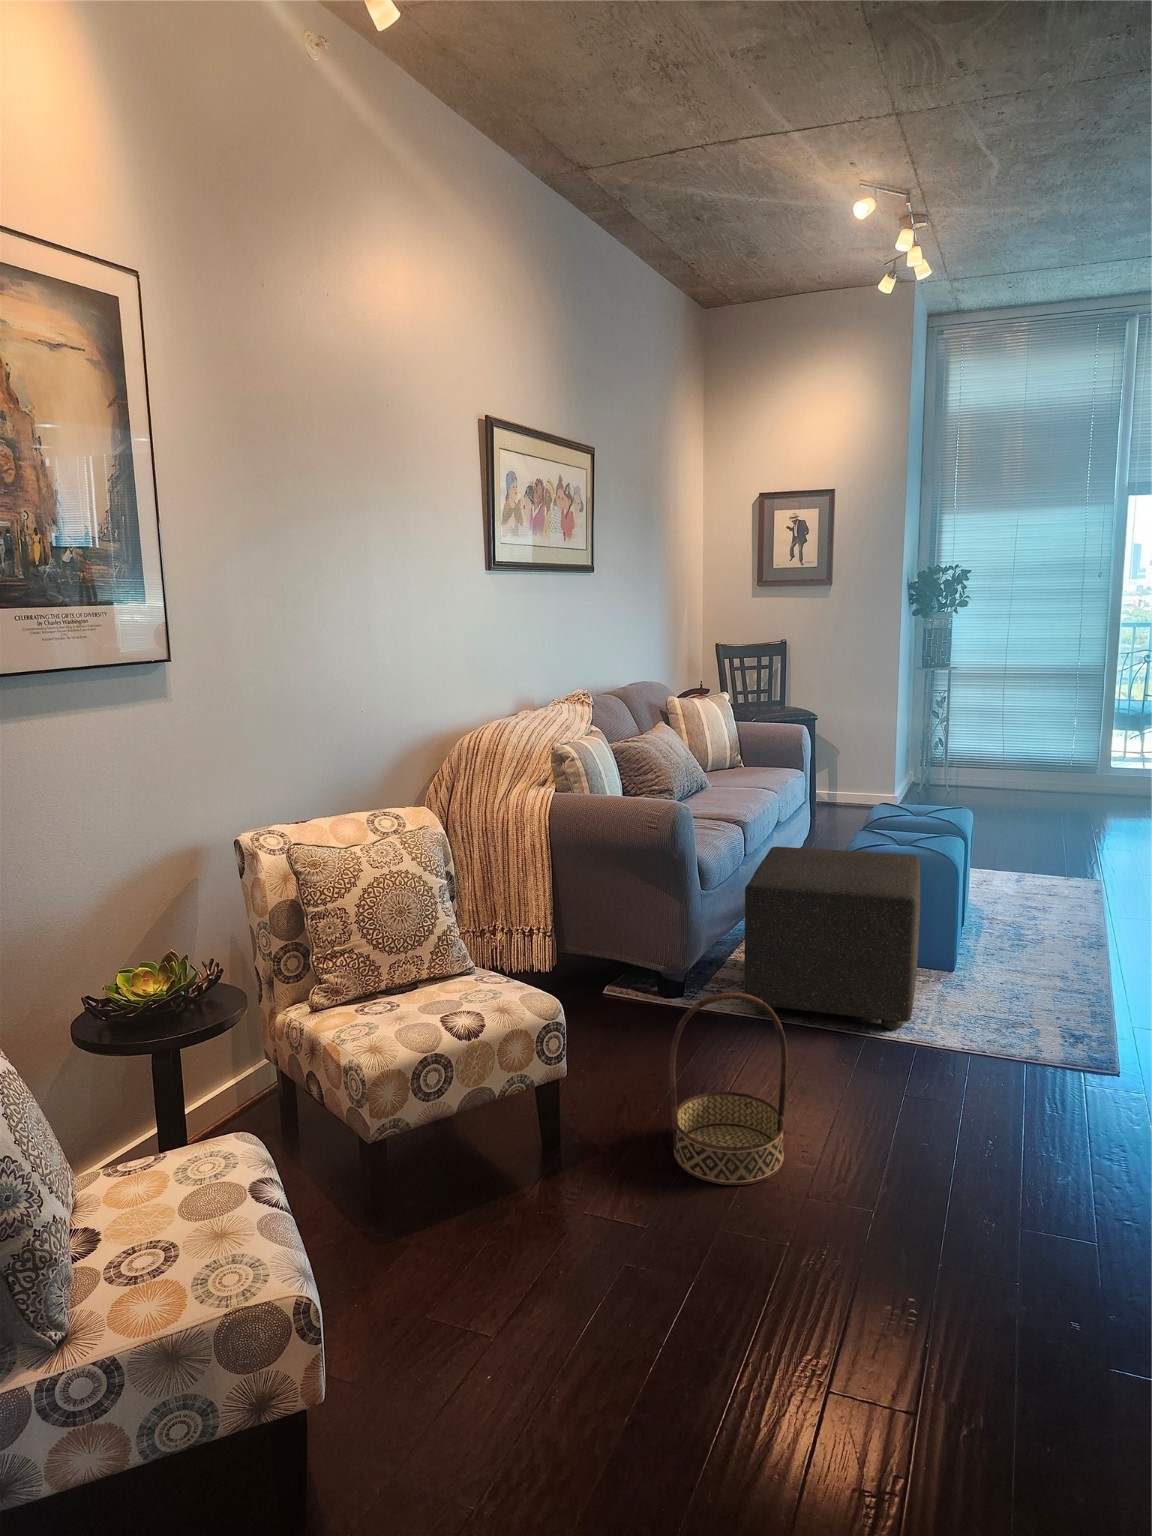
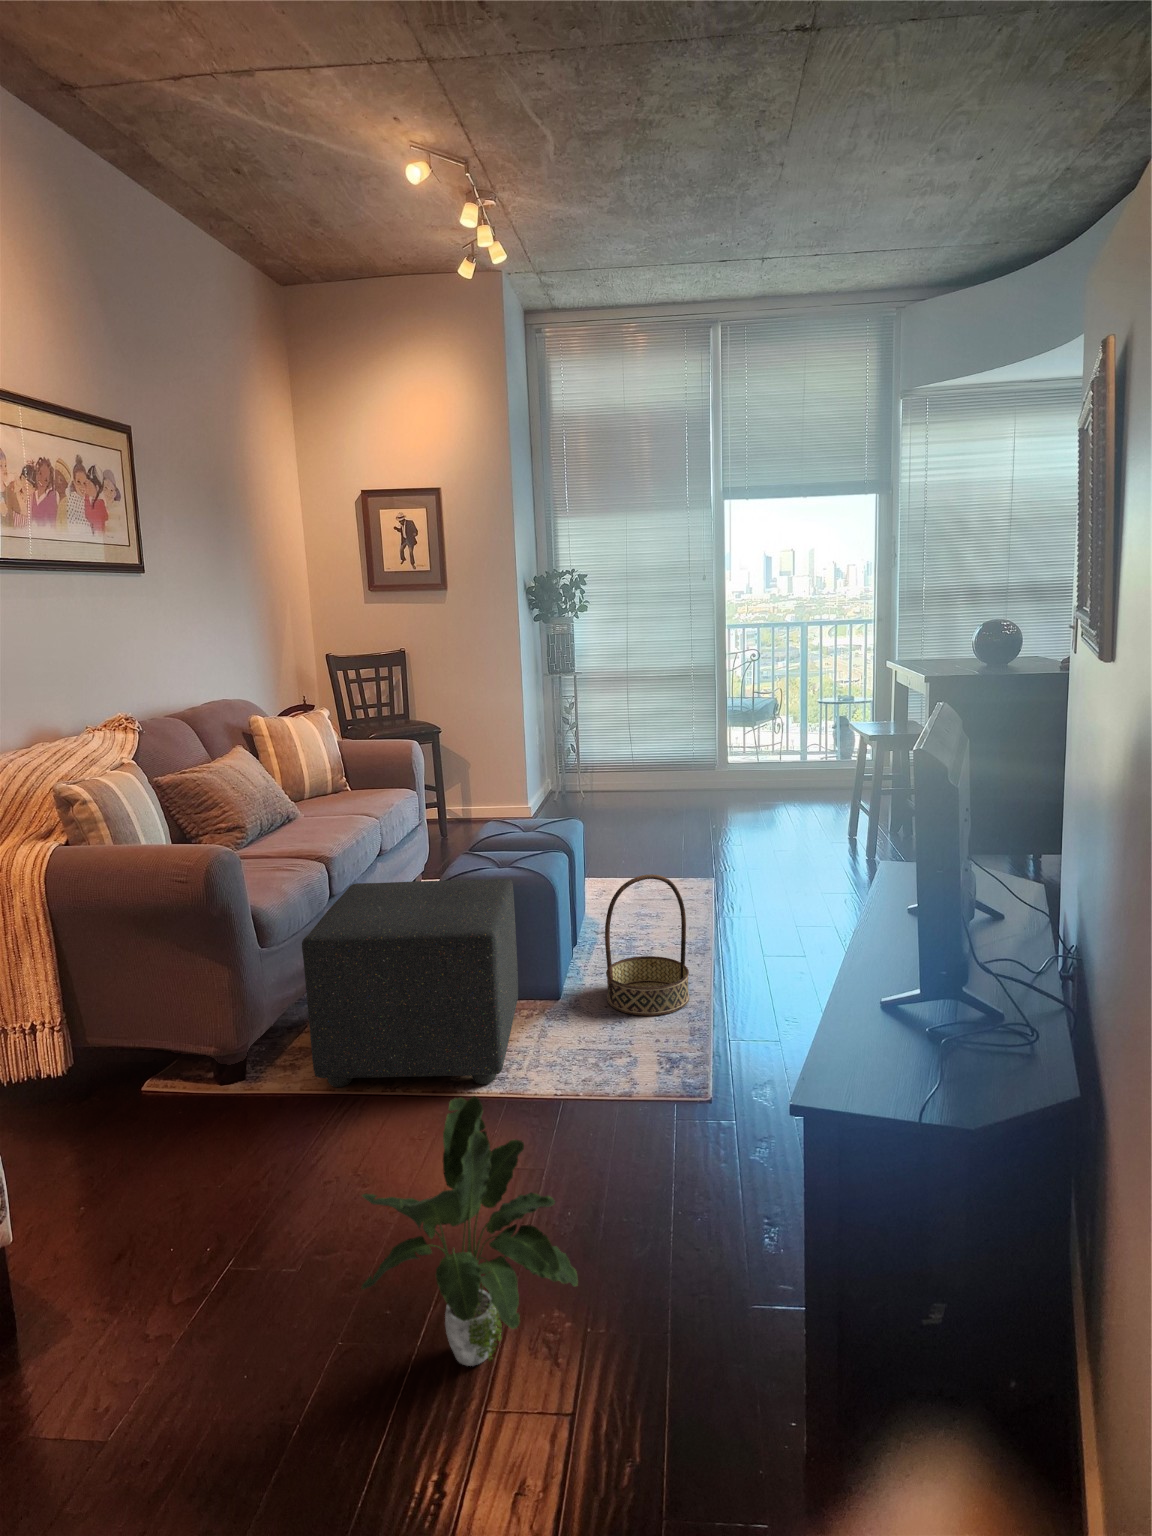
basket: present [669,993,788,1185] -> present [605,874,689,1016]
potted plant: none [841,1011,1016,1225] -> present [361,1096,578,1366]

